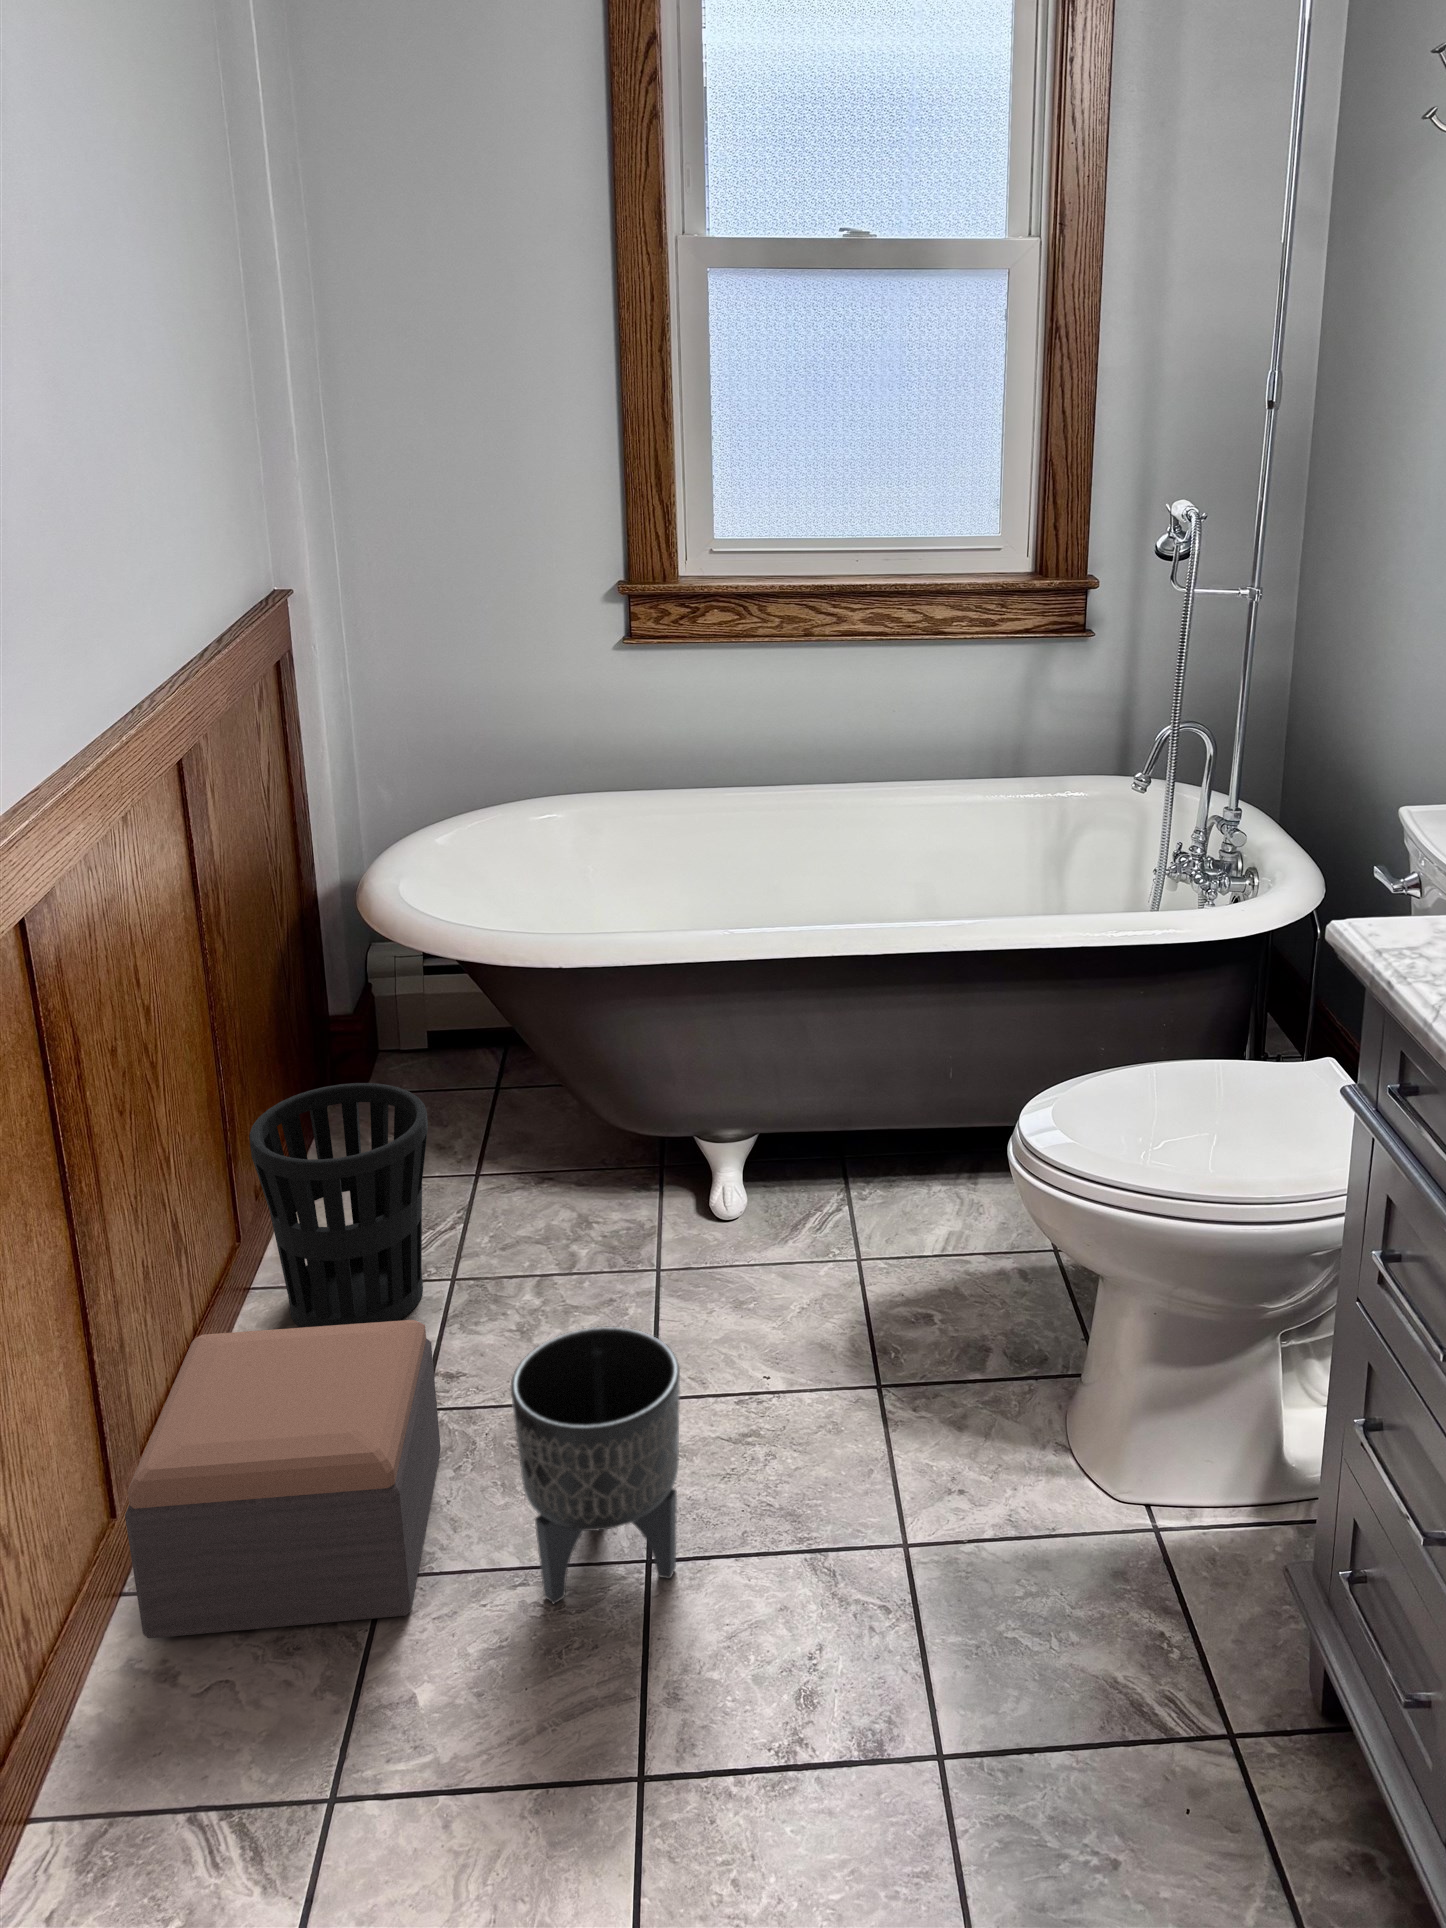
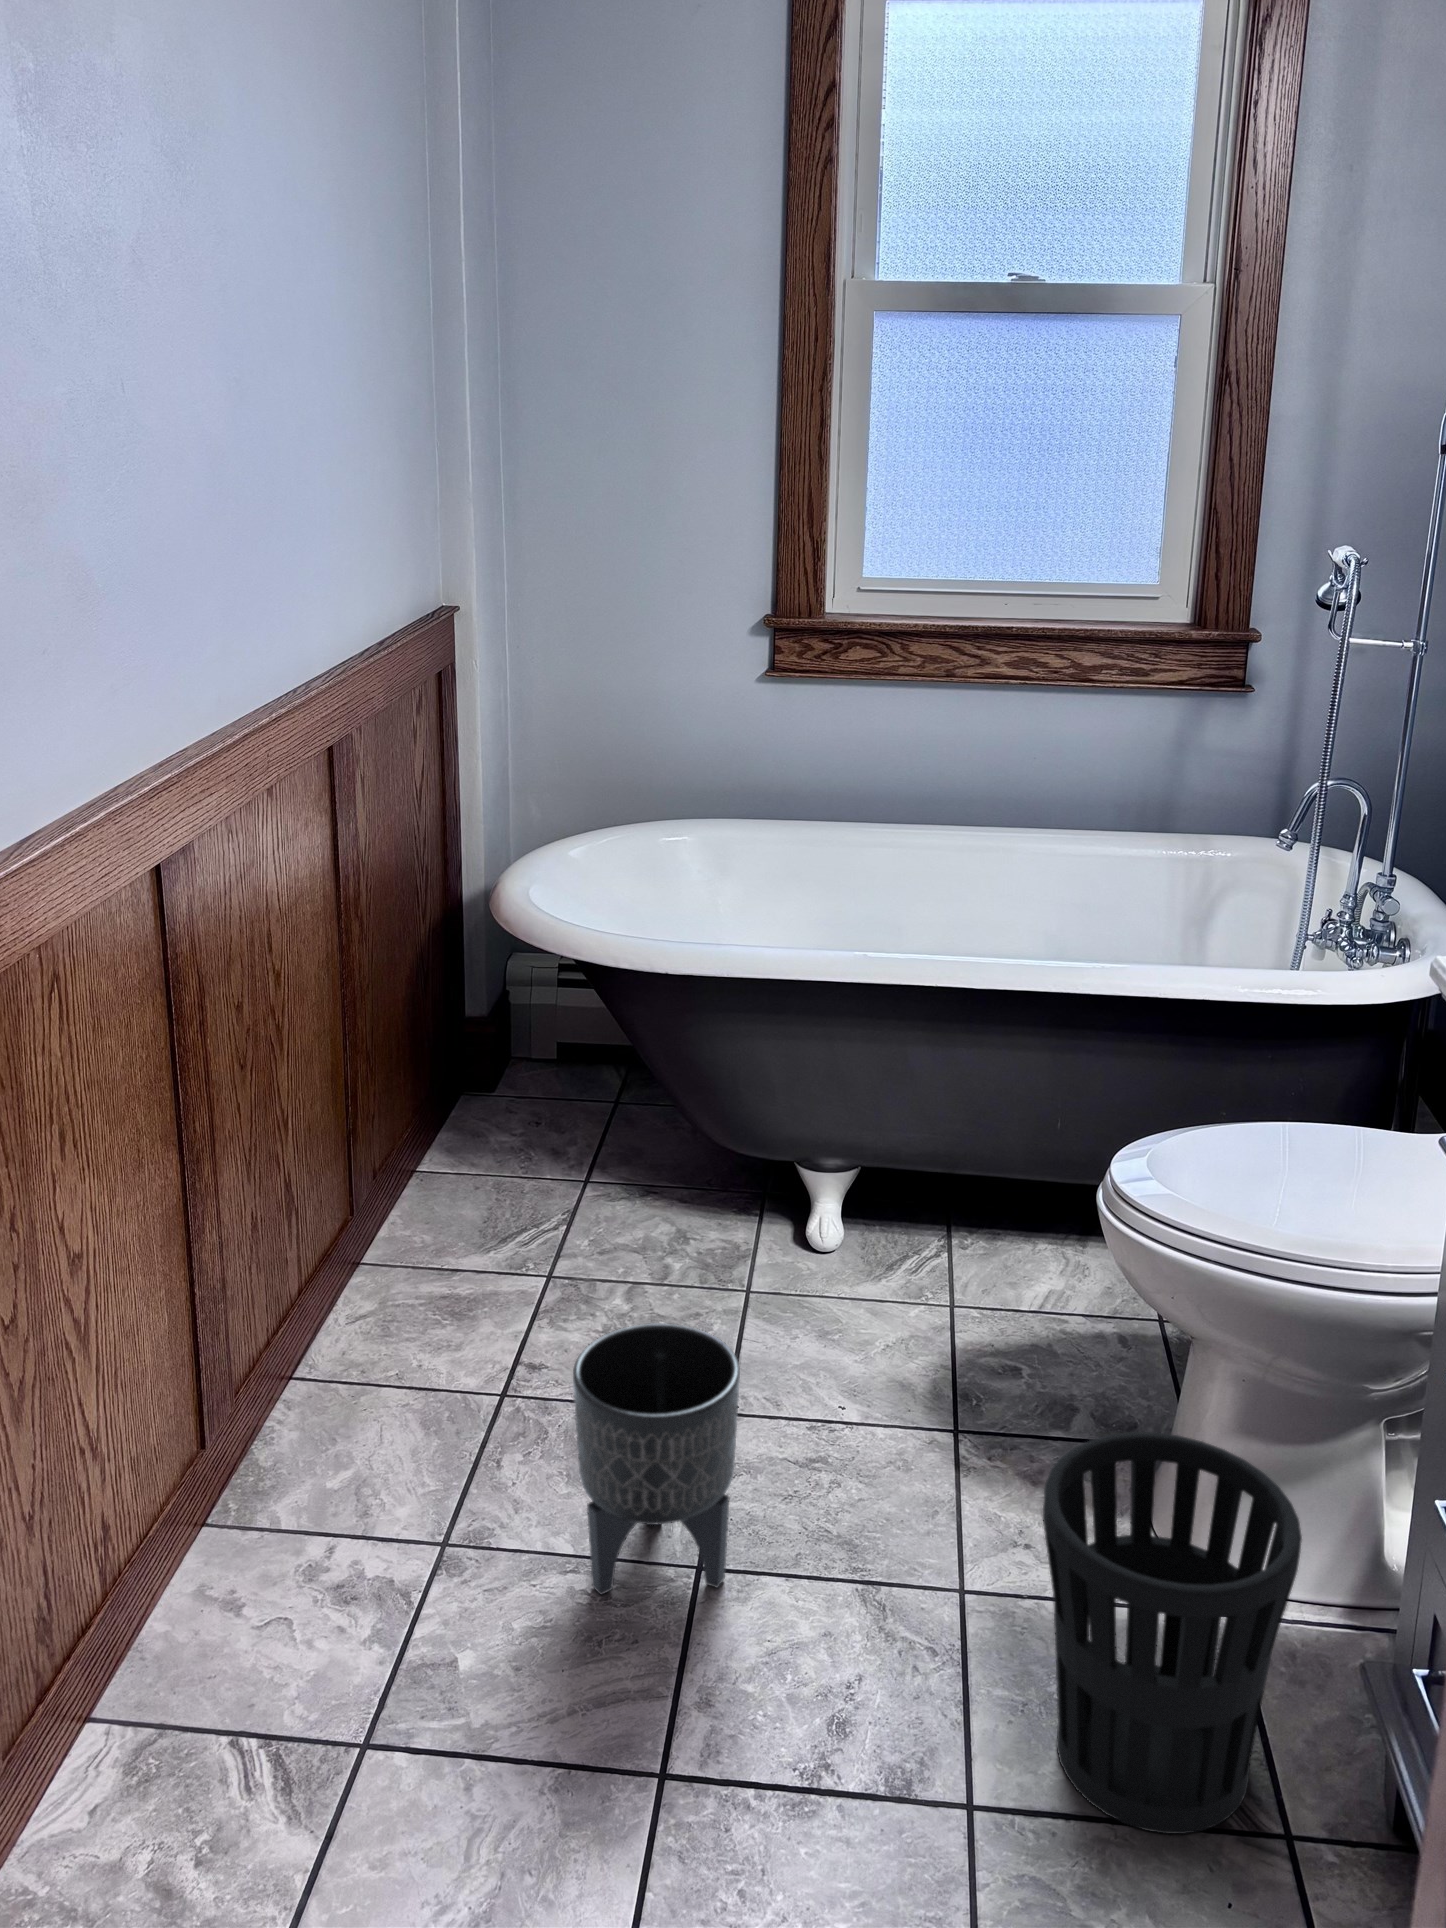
wastebasket: present [249,1083,428,1328] -> present [1043,1432,1302,1834]
footstool: present [125,1320,441,1638] -> none [208,1289,513,1584]

